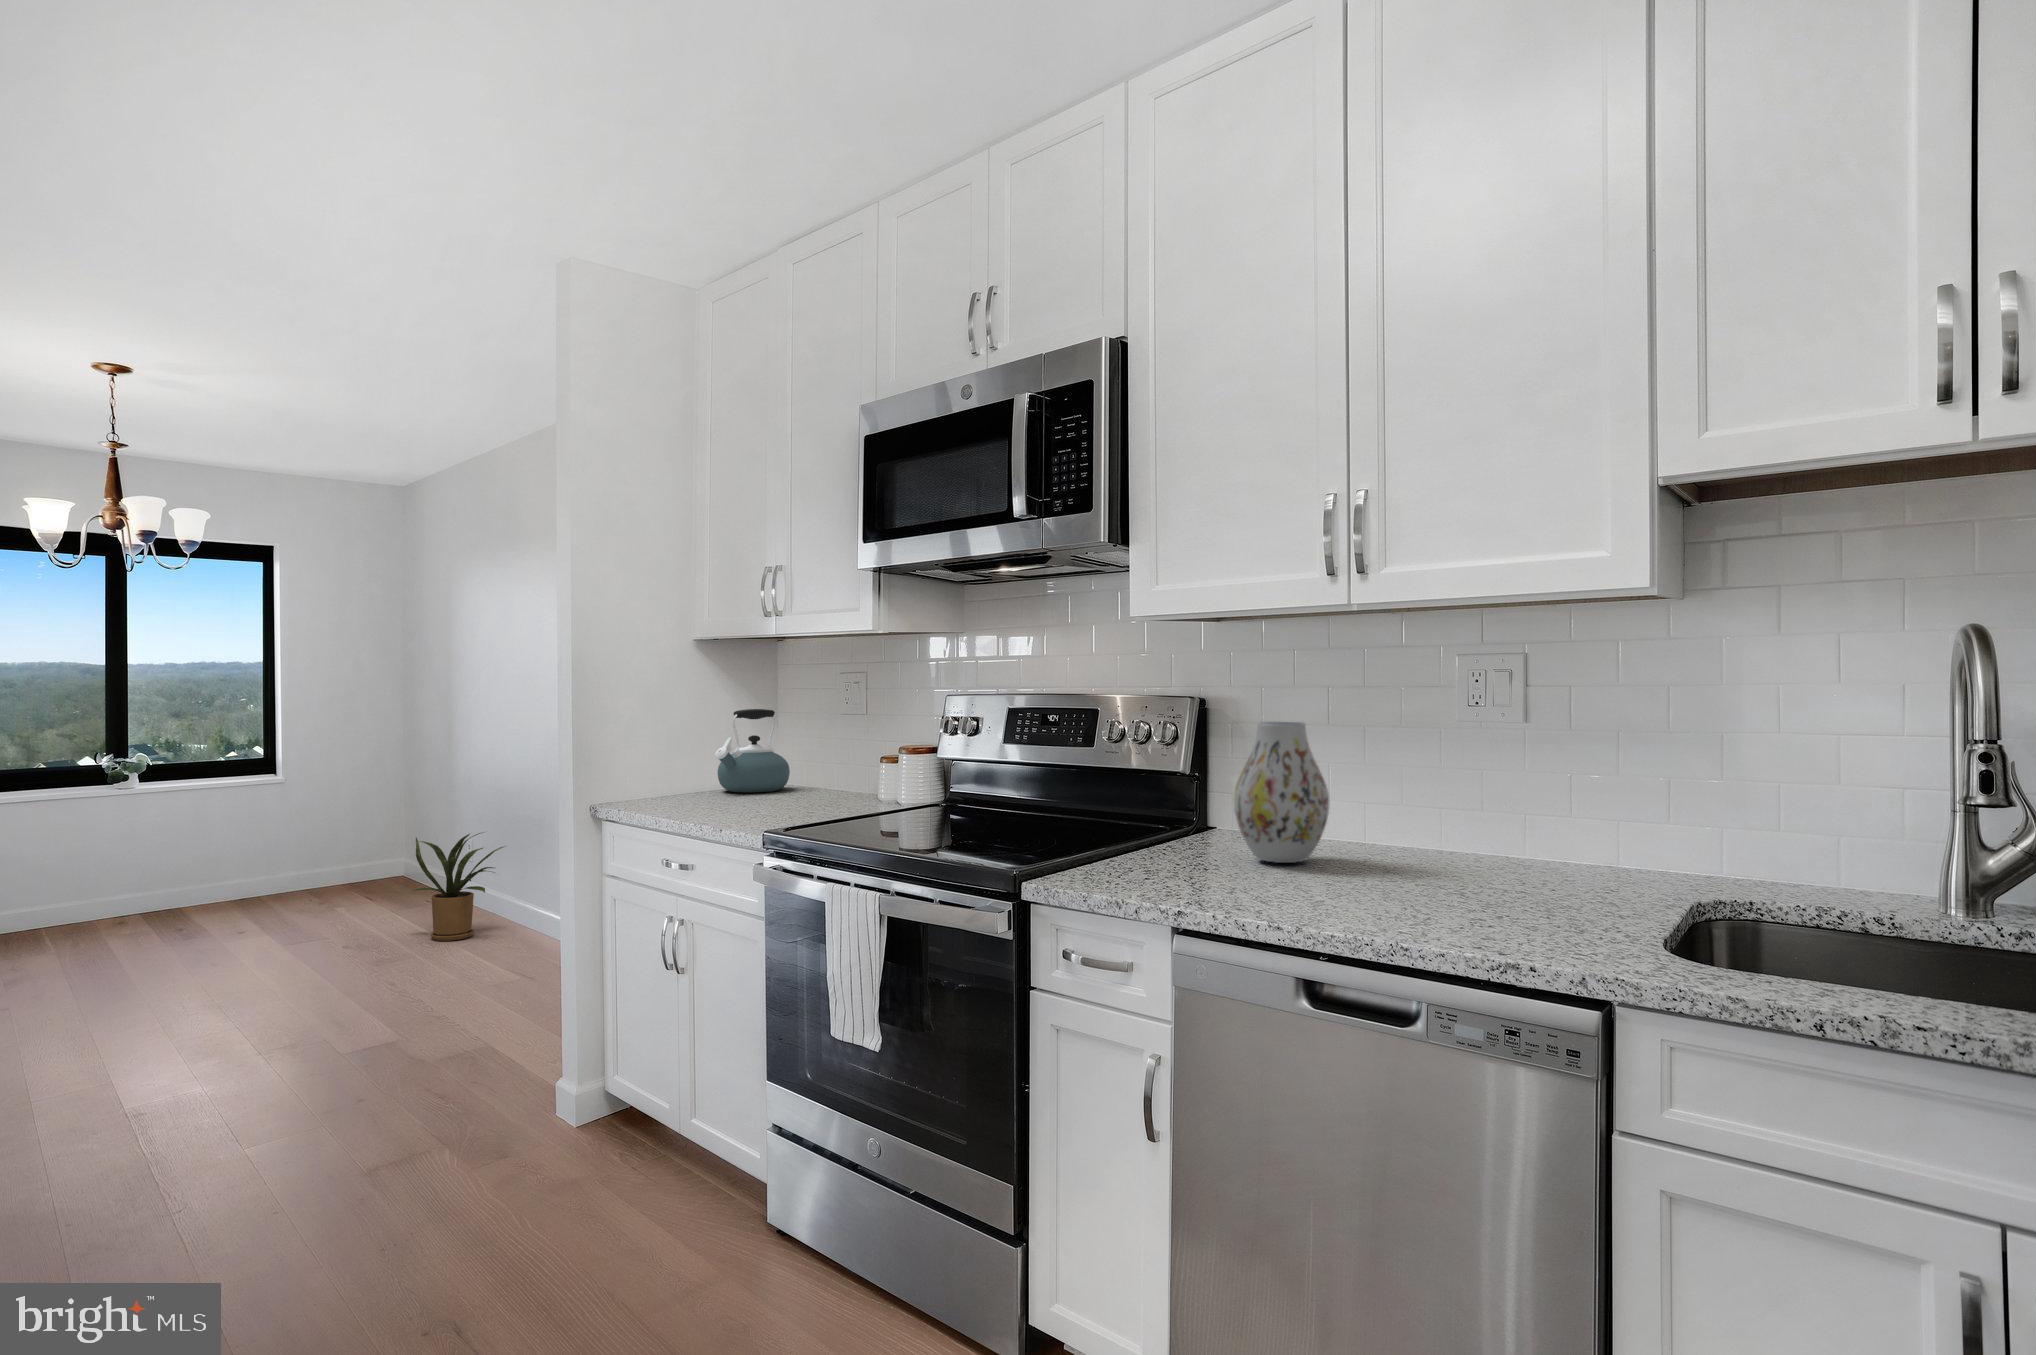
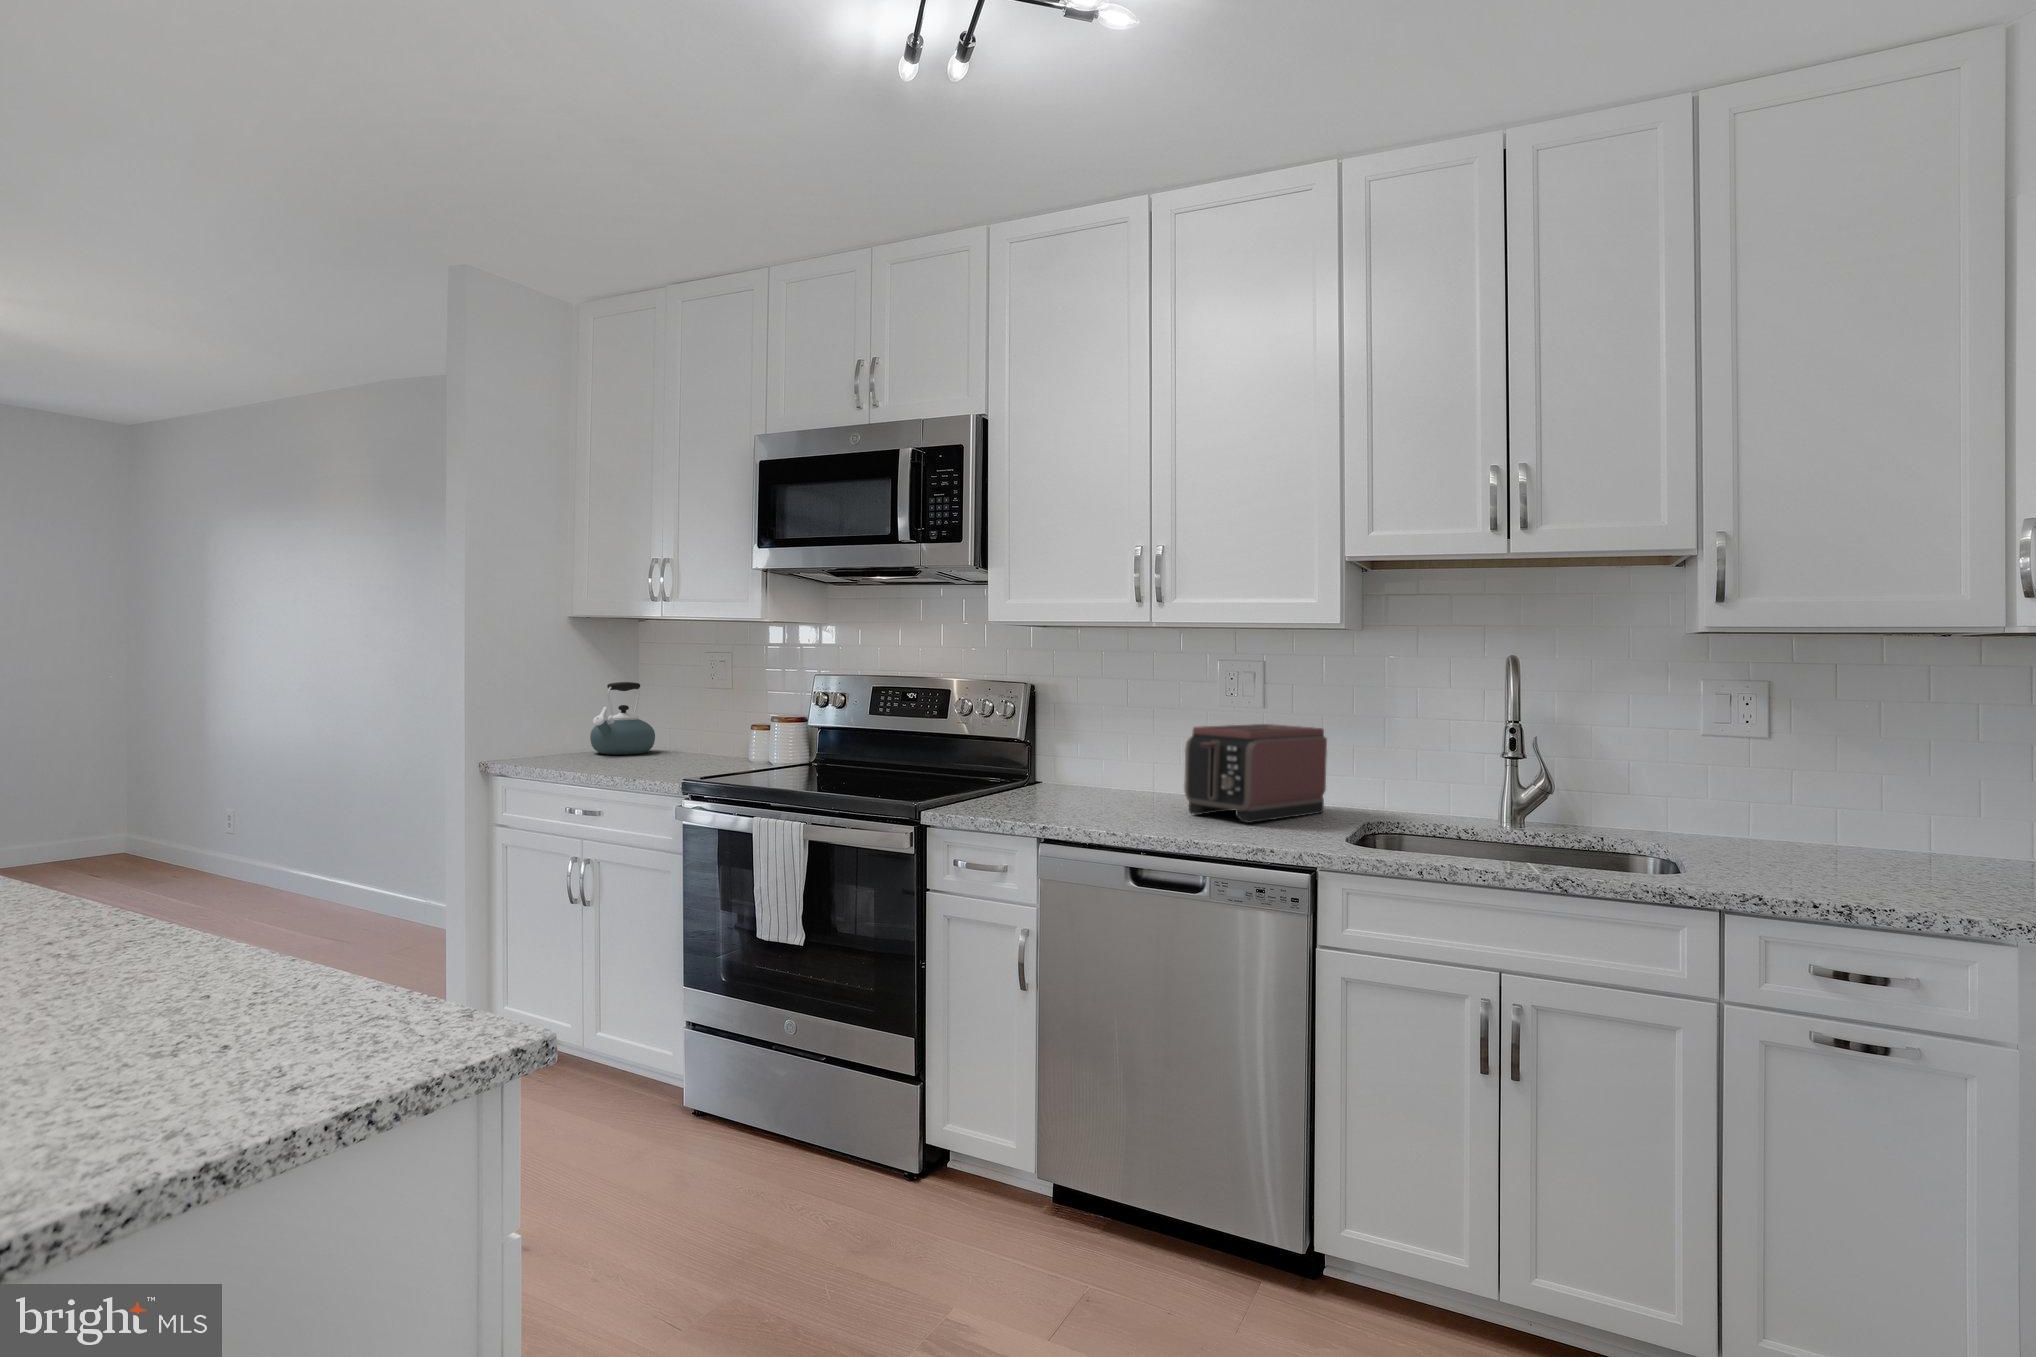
vase: present [1234,722,1329,863] -> none [1065,701,1131,800]
toaster: none [1400,754,1639,910] -> present [1184,724,1327,823]
house plant: present [413,833,505,941] -> none [175,796,291,907]

